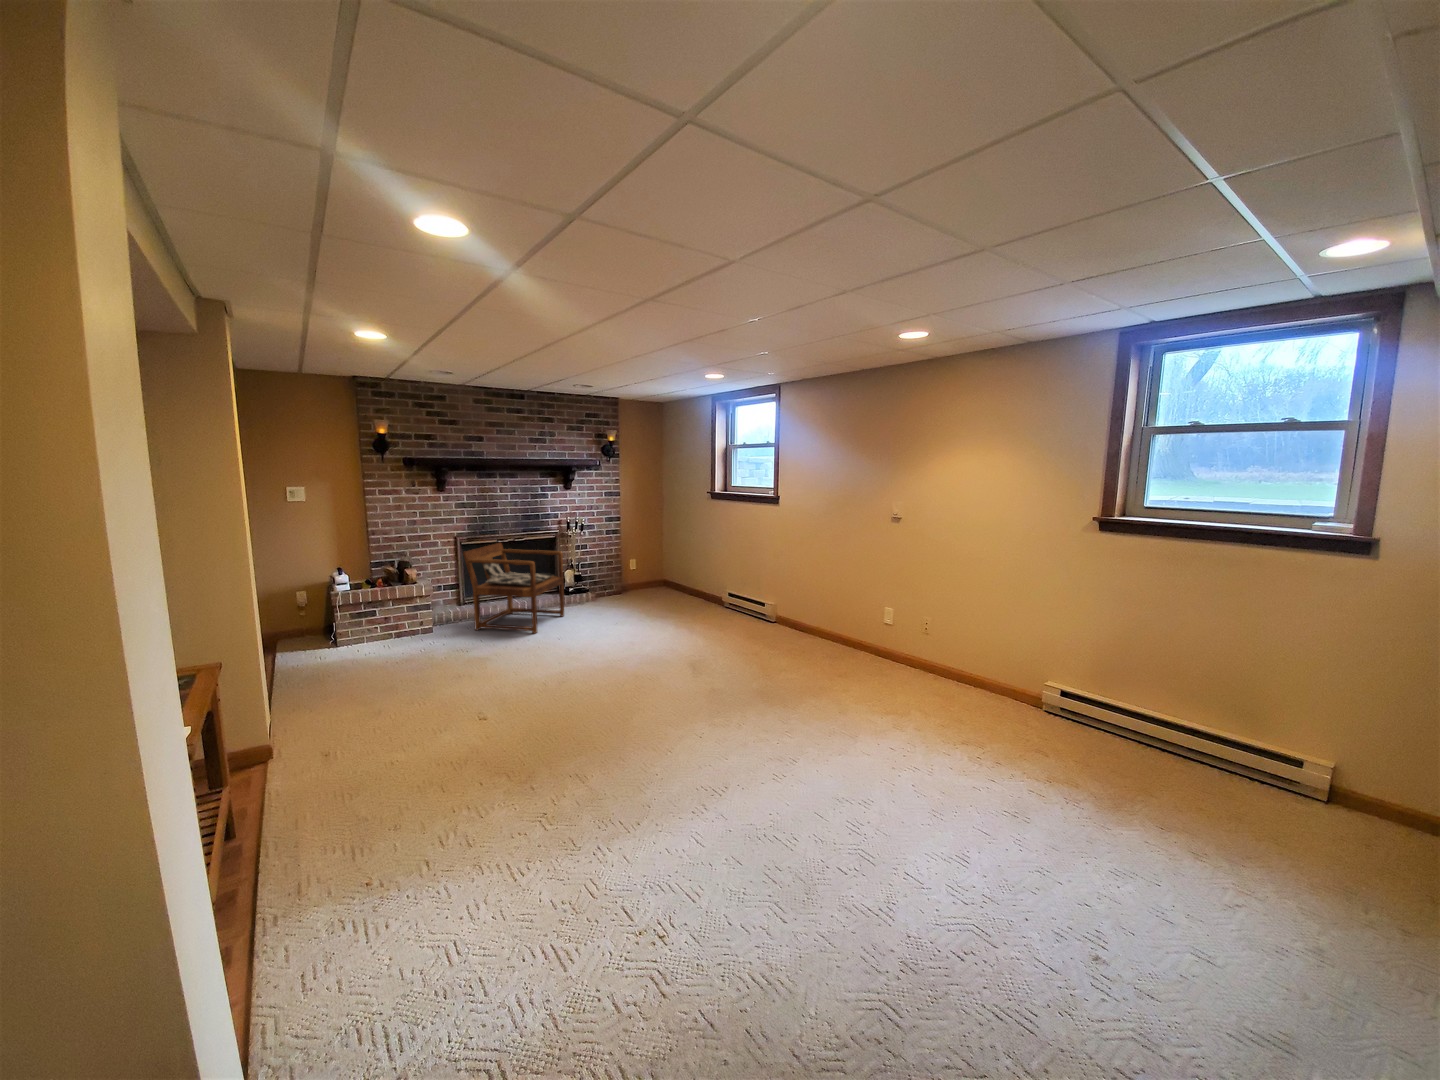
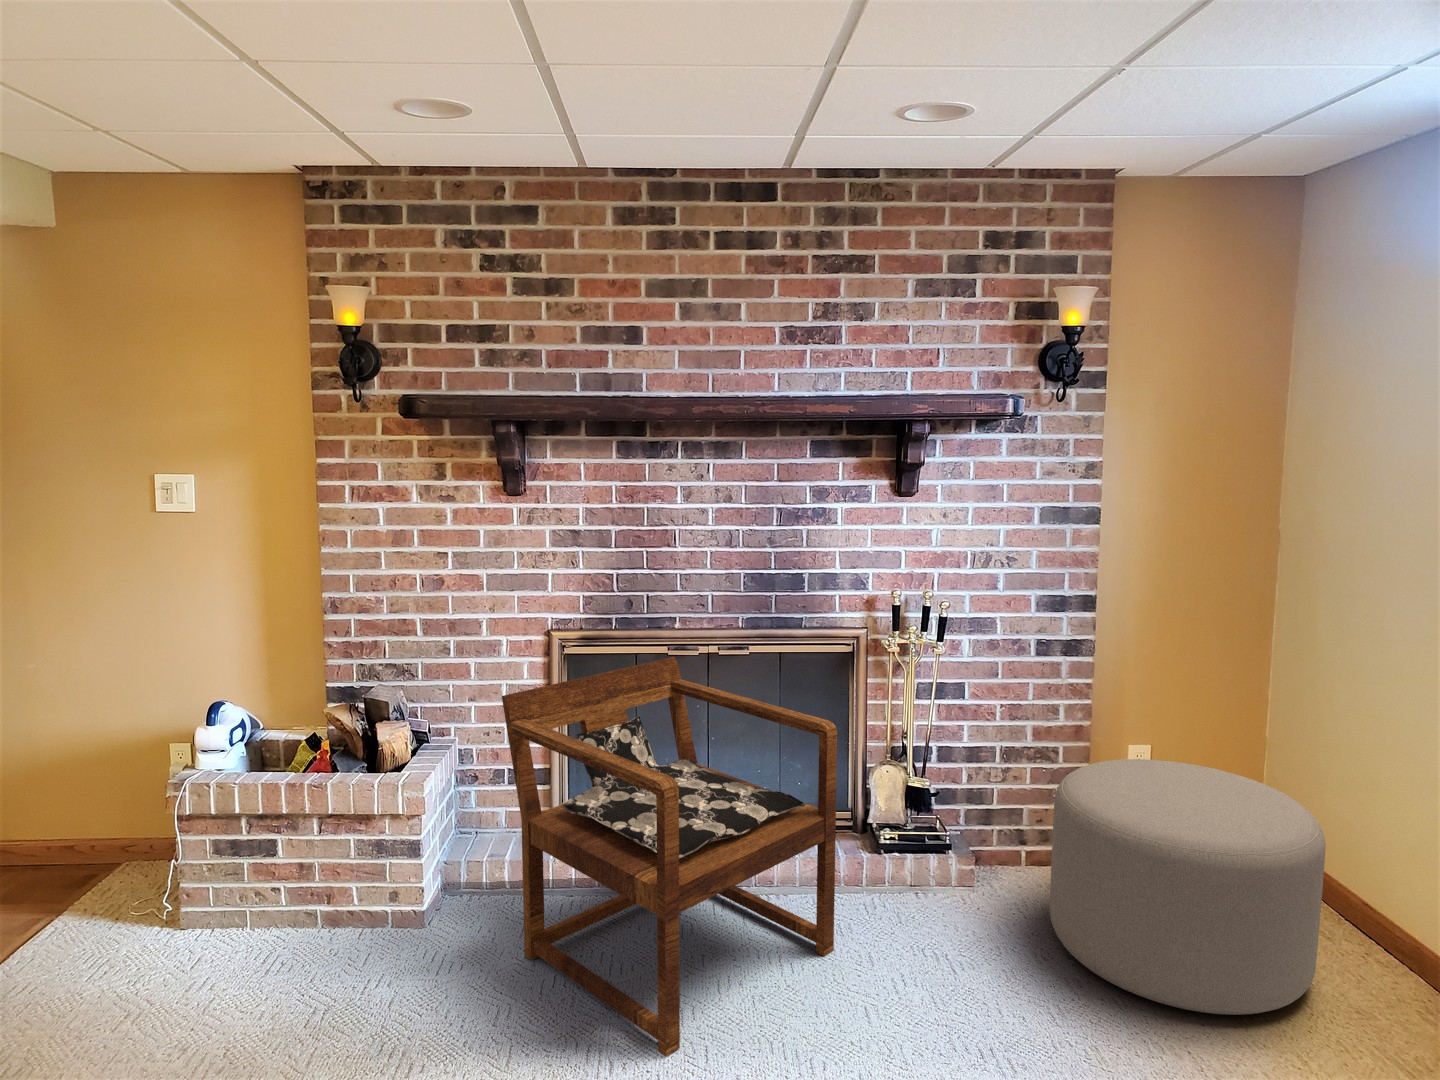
ottoman: none [617,558,677,609] -> present [1050,759,1326,1015]

